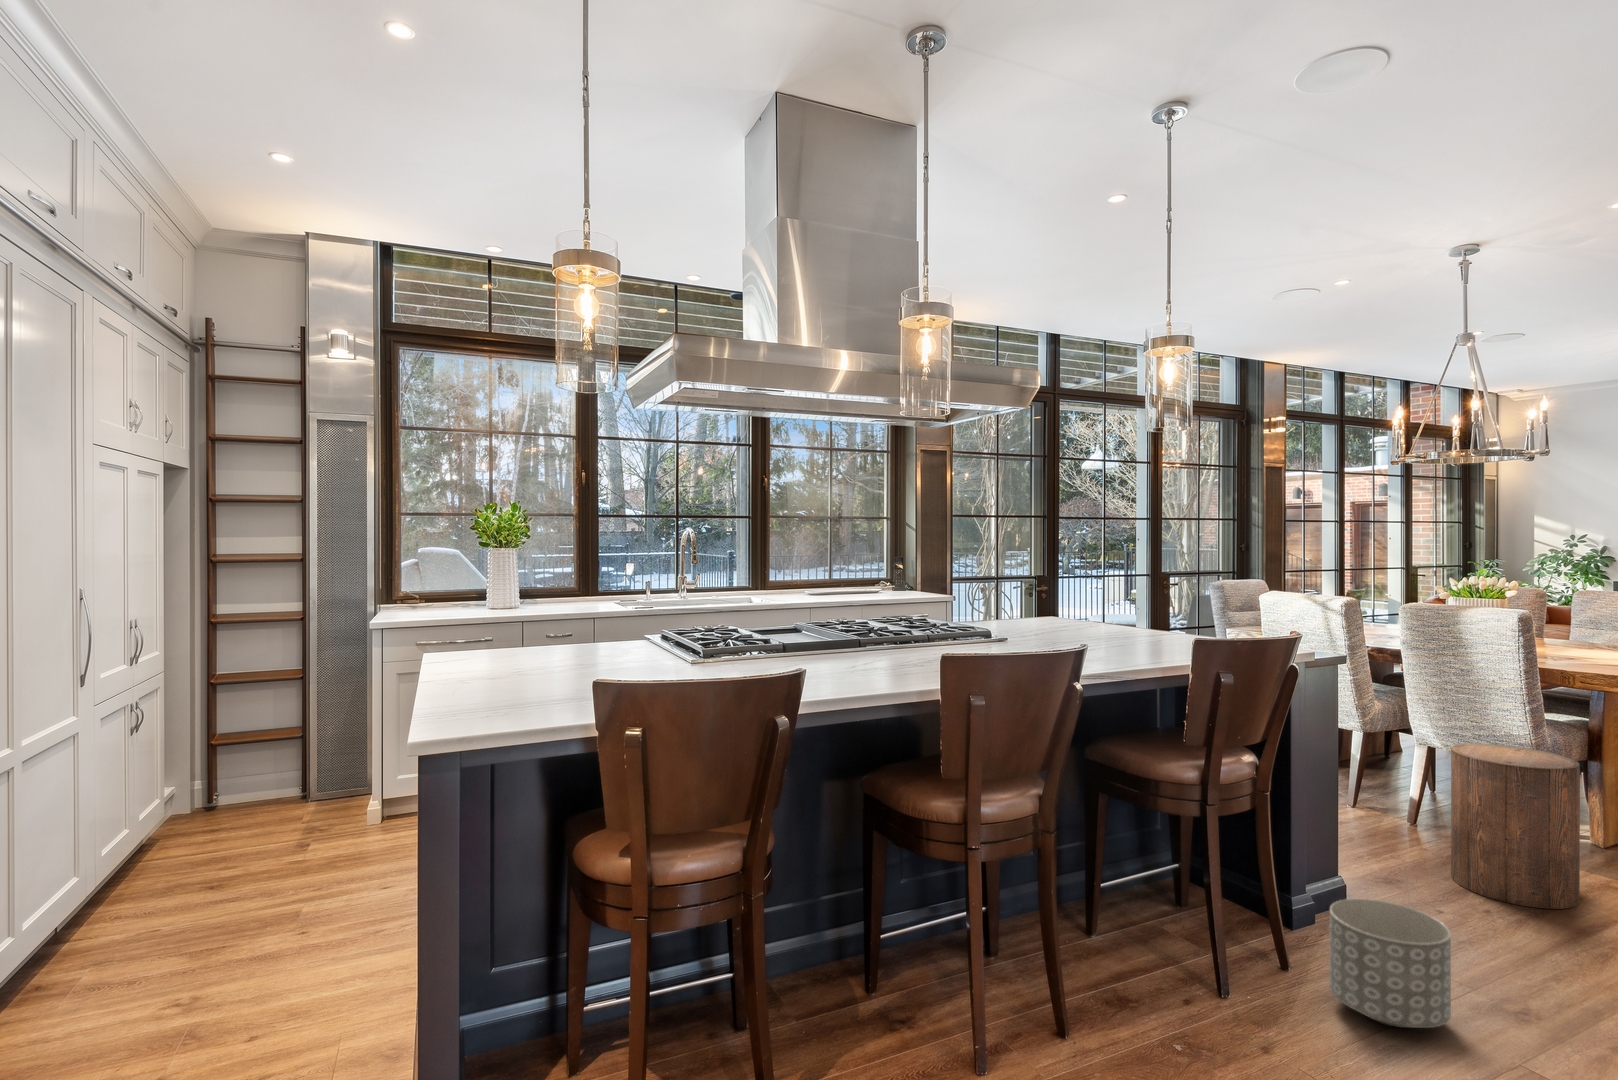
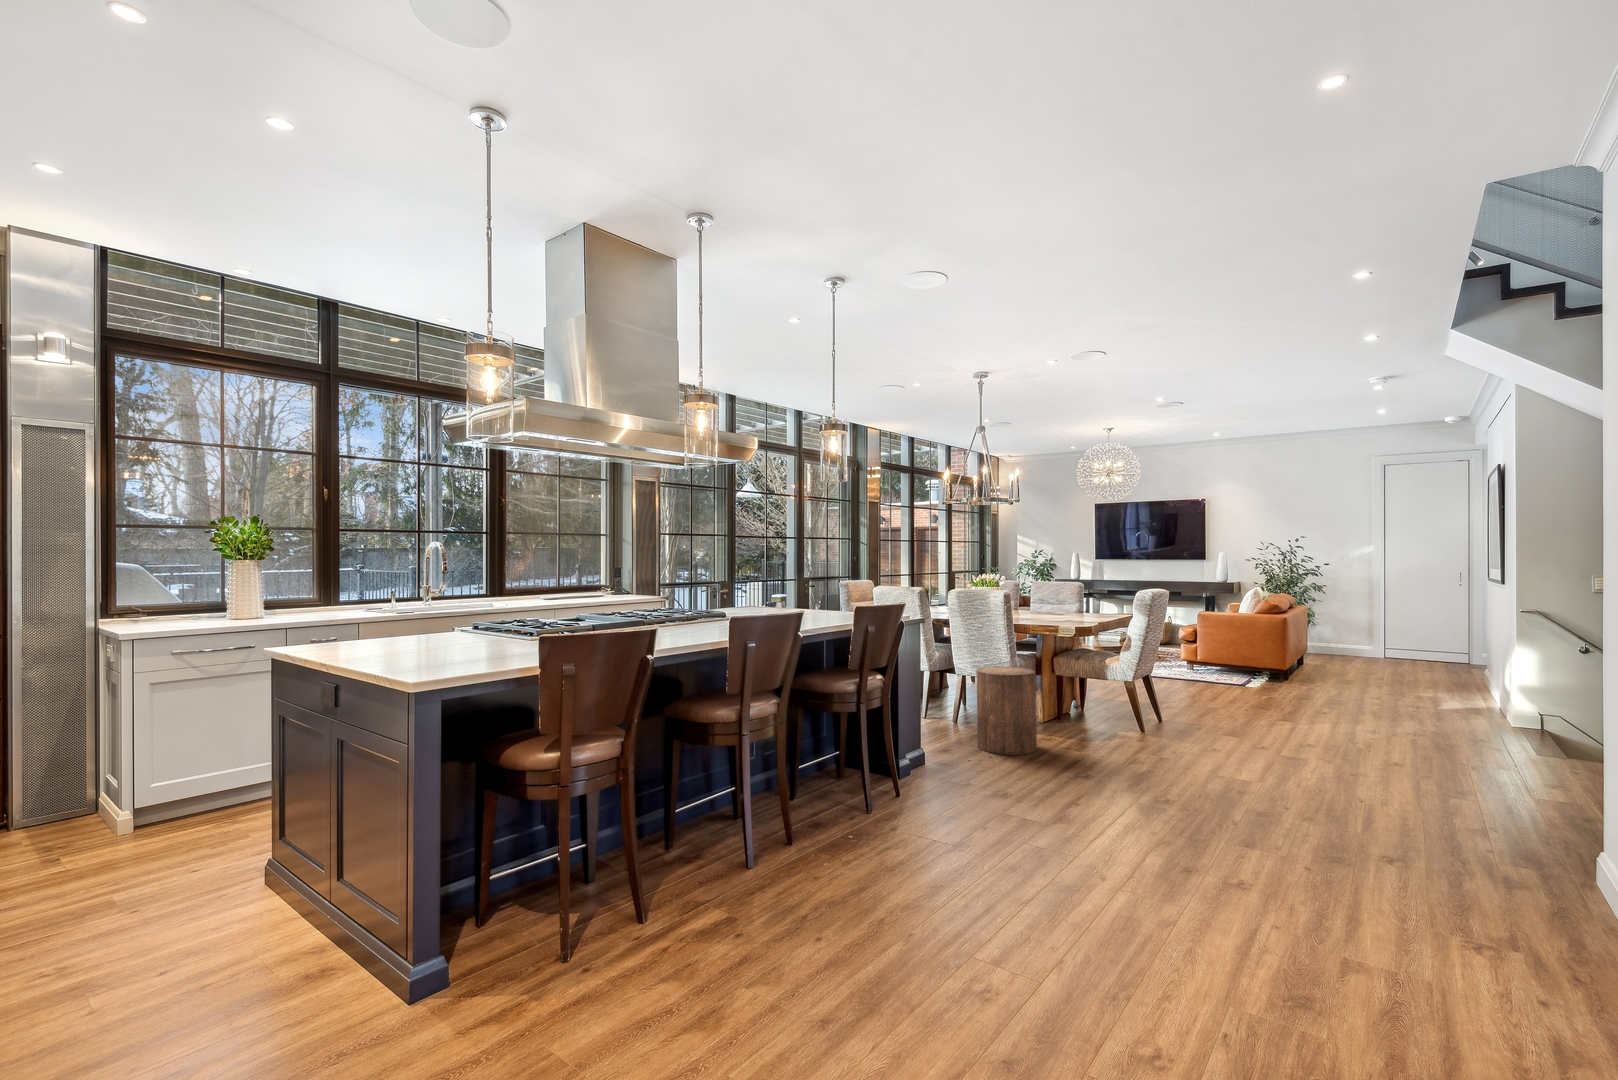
planter: present [1329,899,1451,1028] -> none [922,751,980,816]

